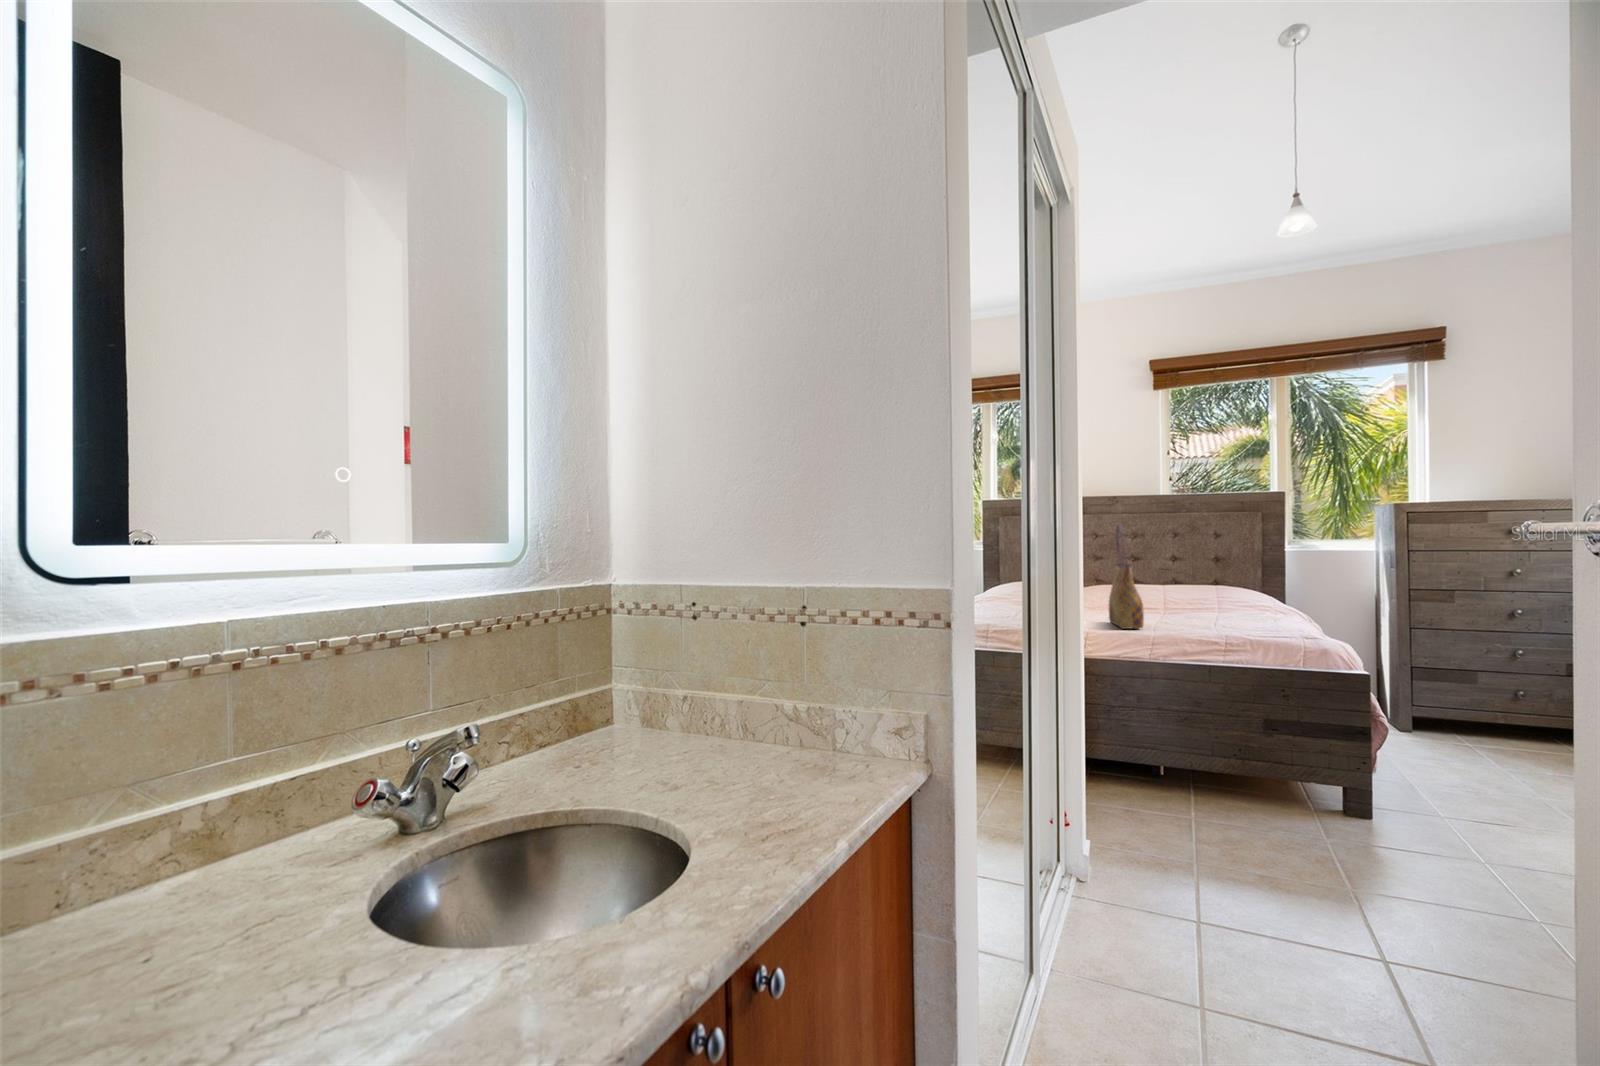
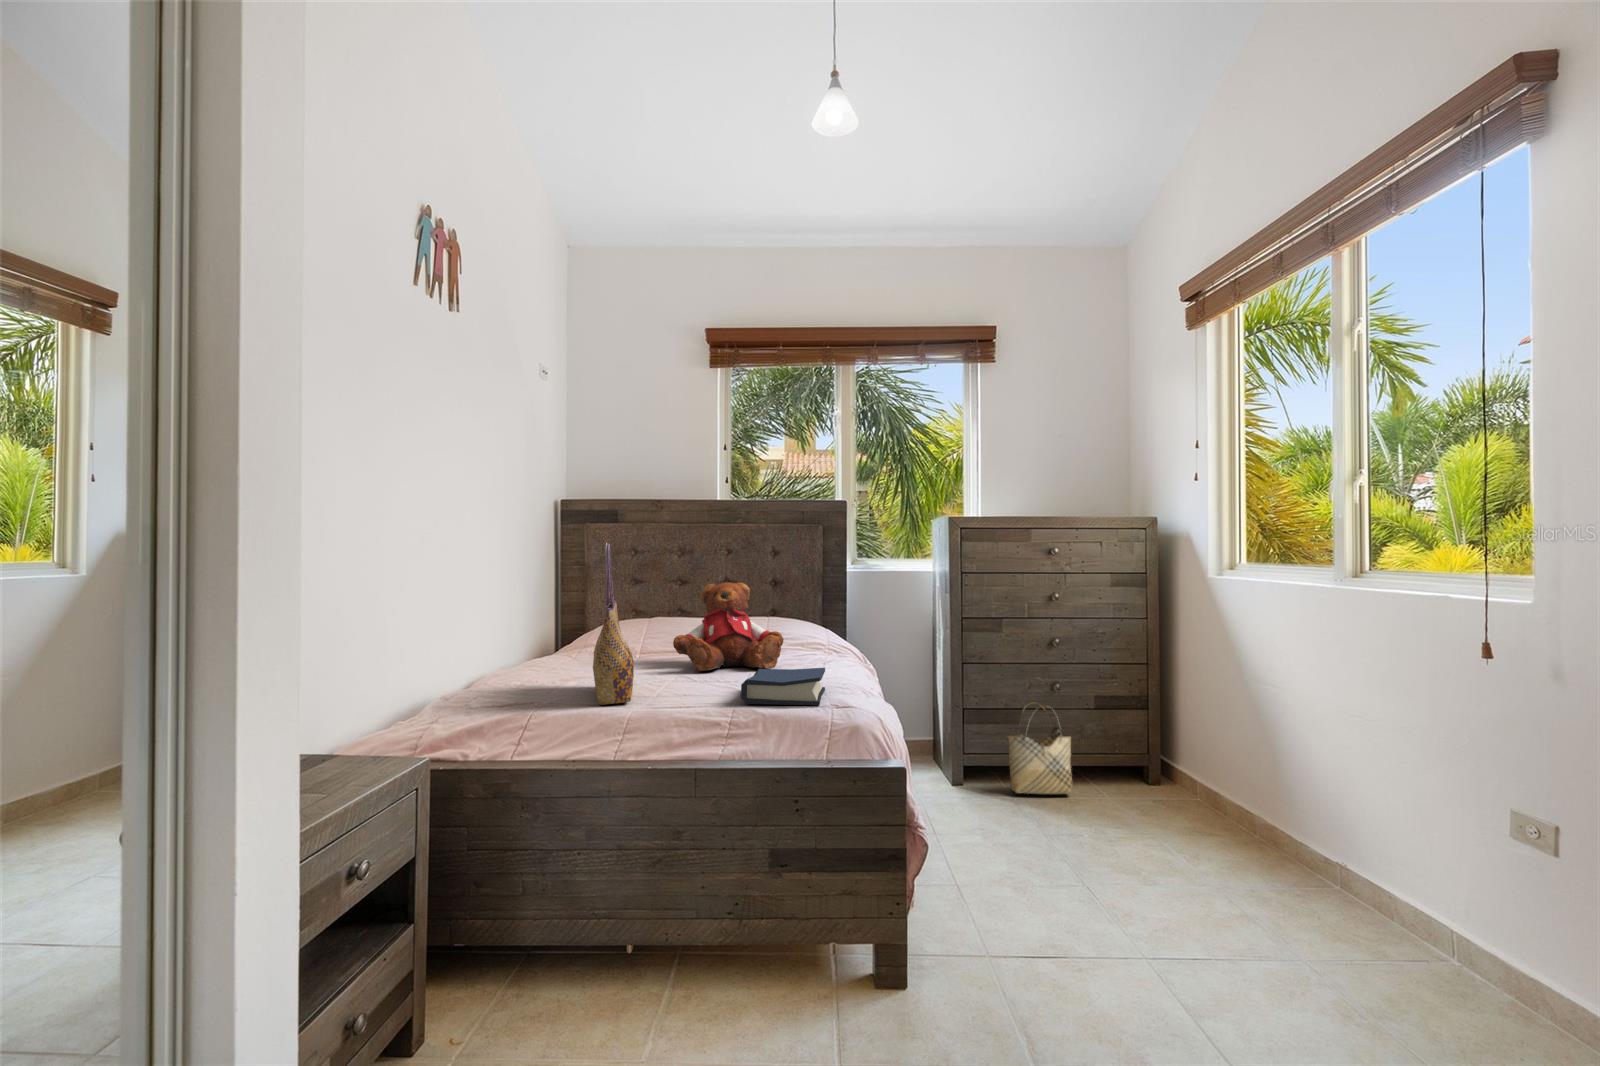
teddy bear: none [1153,555,1243,617] -> present [673,582,784,671]
hardback book: none [1228,612,1292,635] -> present [741,668,825,705]
woven basket: none [1462,665,1538,749] -> present [1008,702,1072,794]

